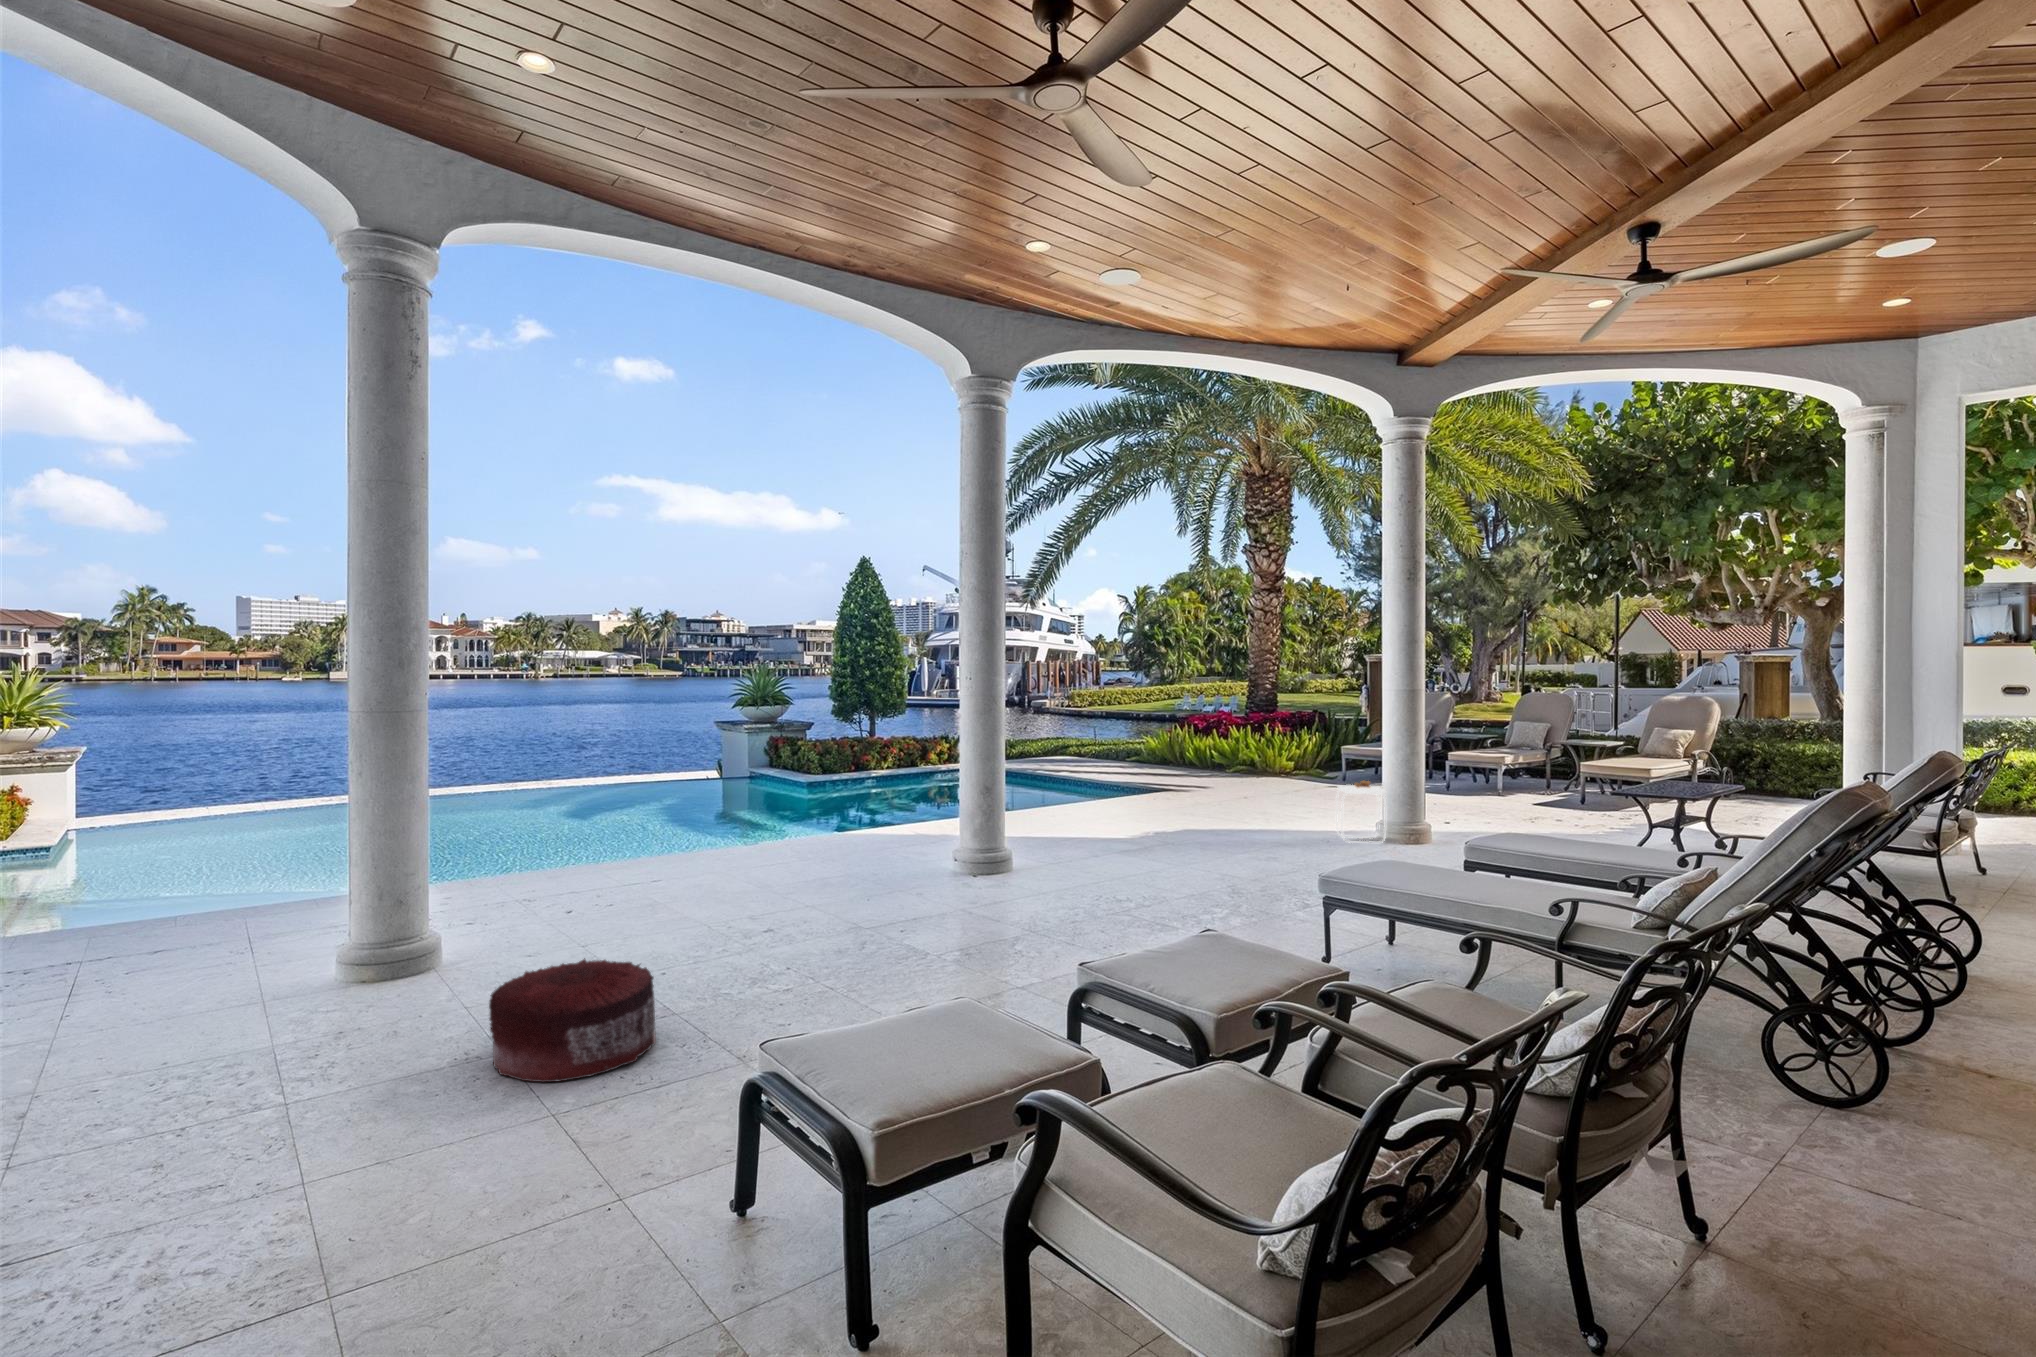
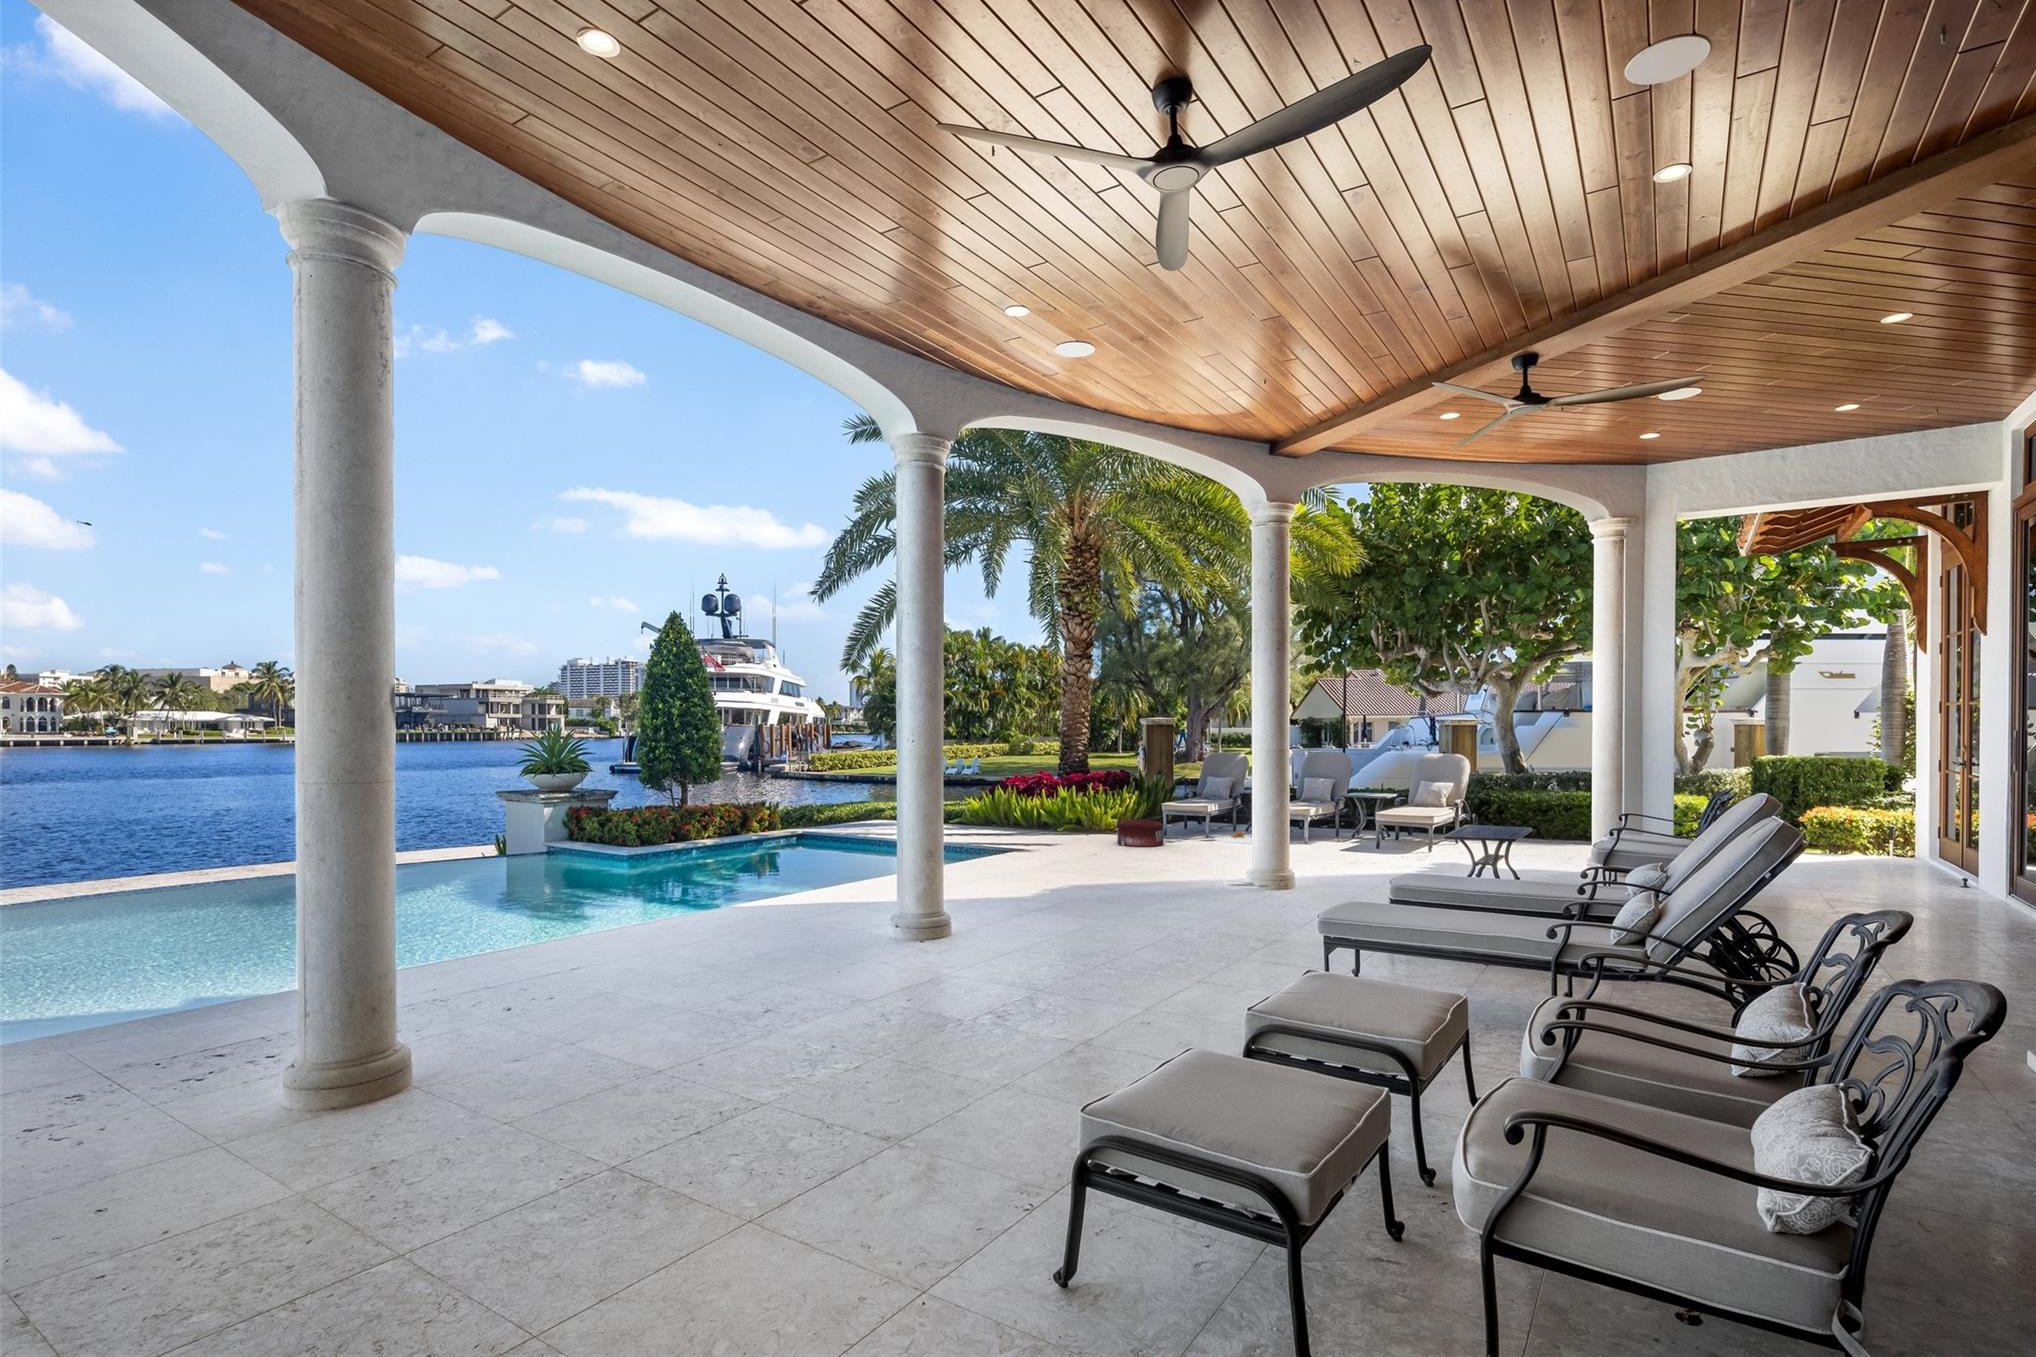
pouf: present [489,958,656,1082] -> present [1117,819,1164,847]

